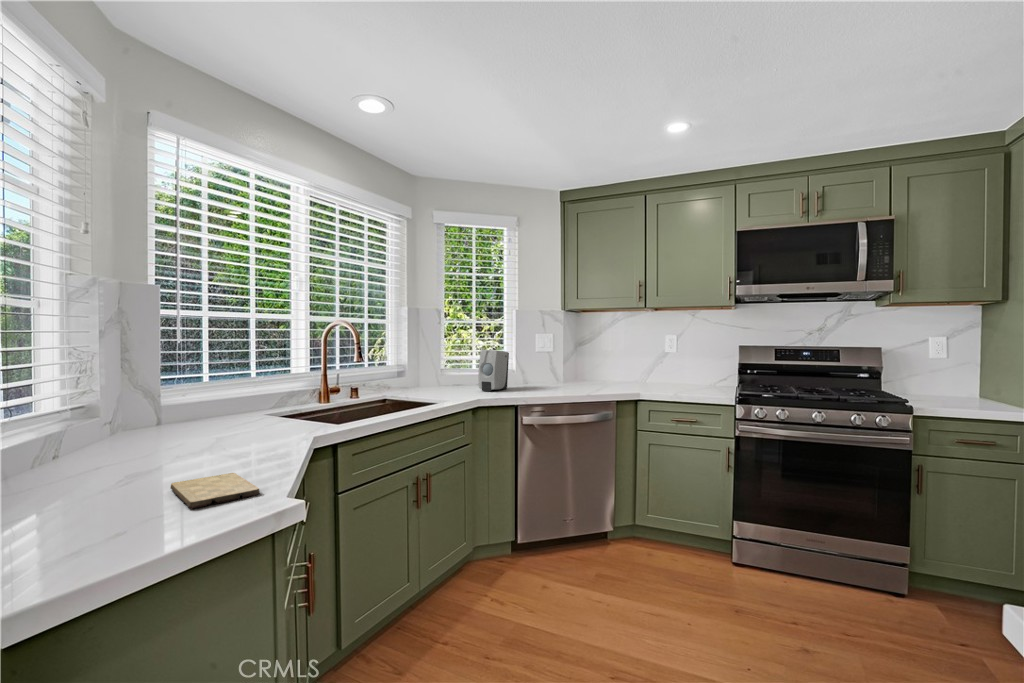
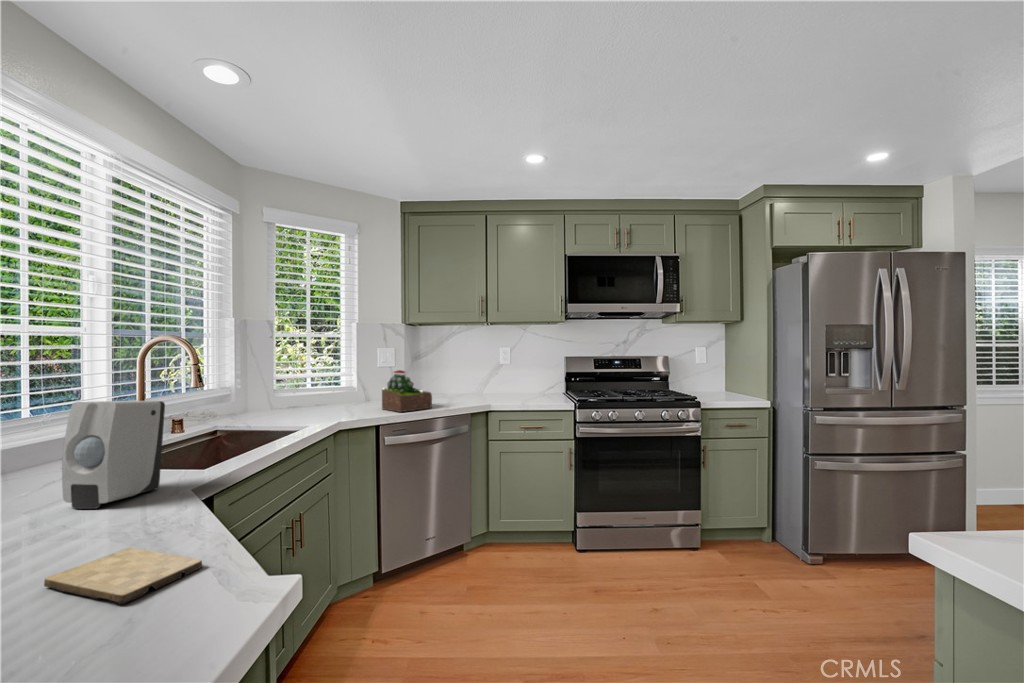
soap dispenser: present [479,350,509,391] -> present [62,401,165,509]
succulent plant: none [528,355,575,394] -> present [382,370,432,412]

